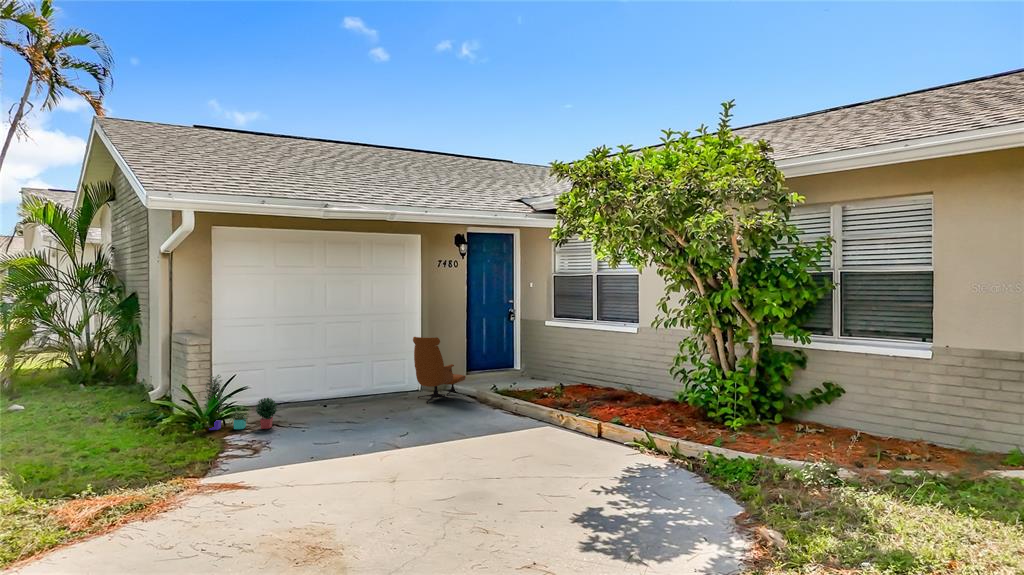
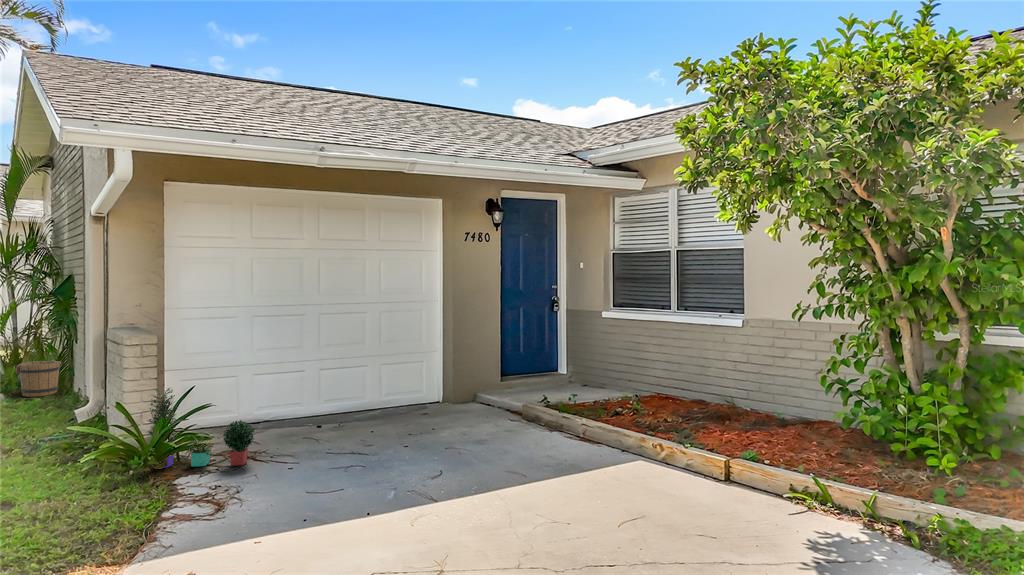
lounge chair: present [413,337,466,403] -> none [438,333,504,422]
bucket: none [93,358,127,385] -> present [15,361,62,397]

